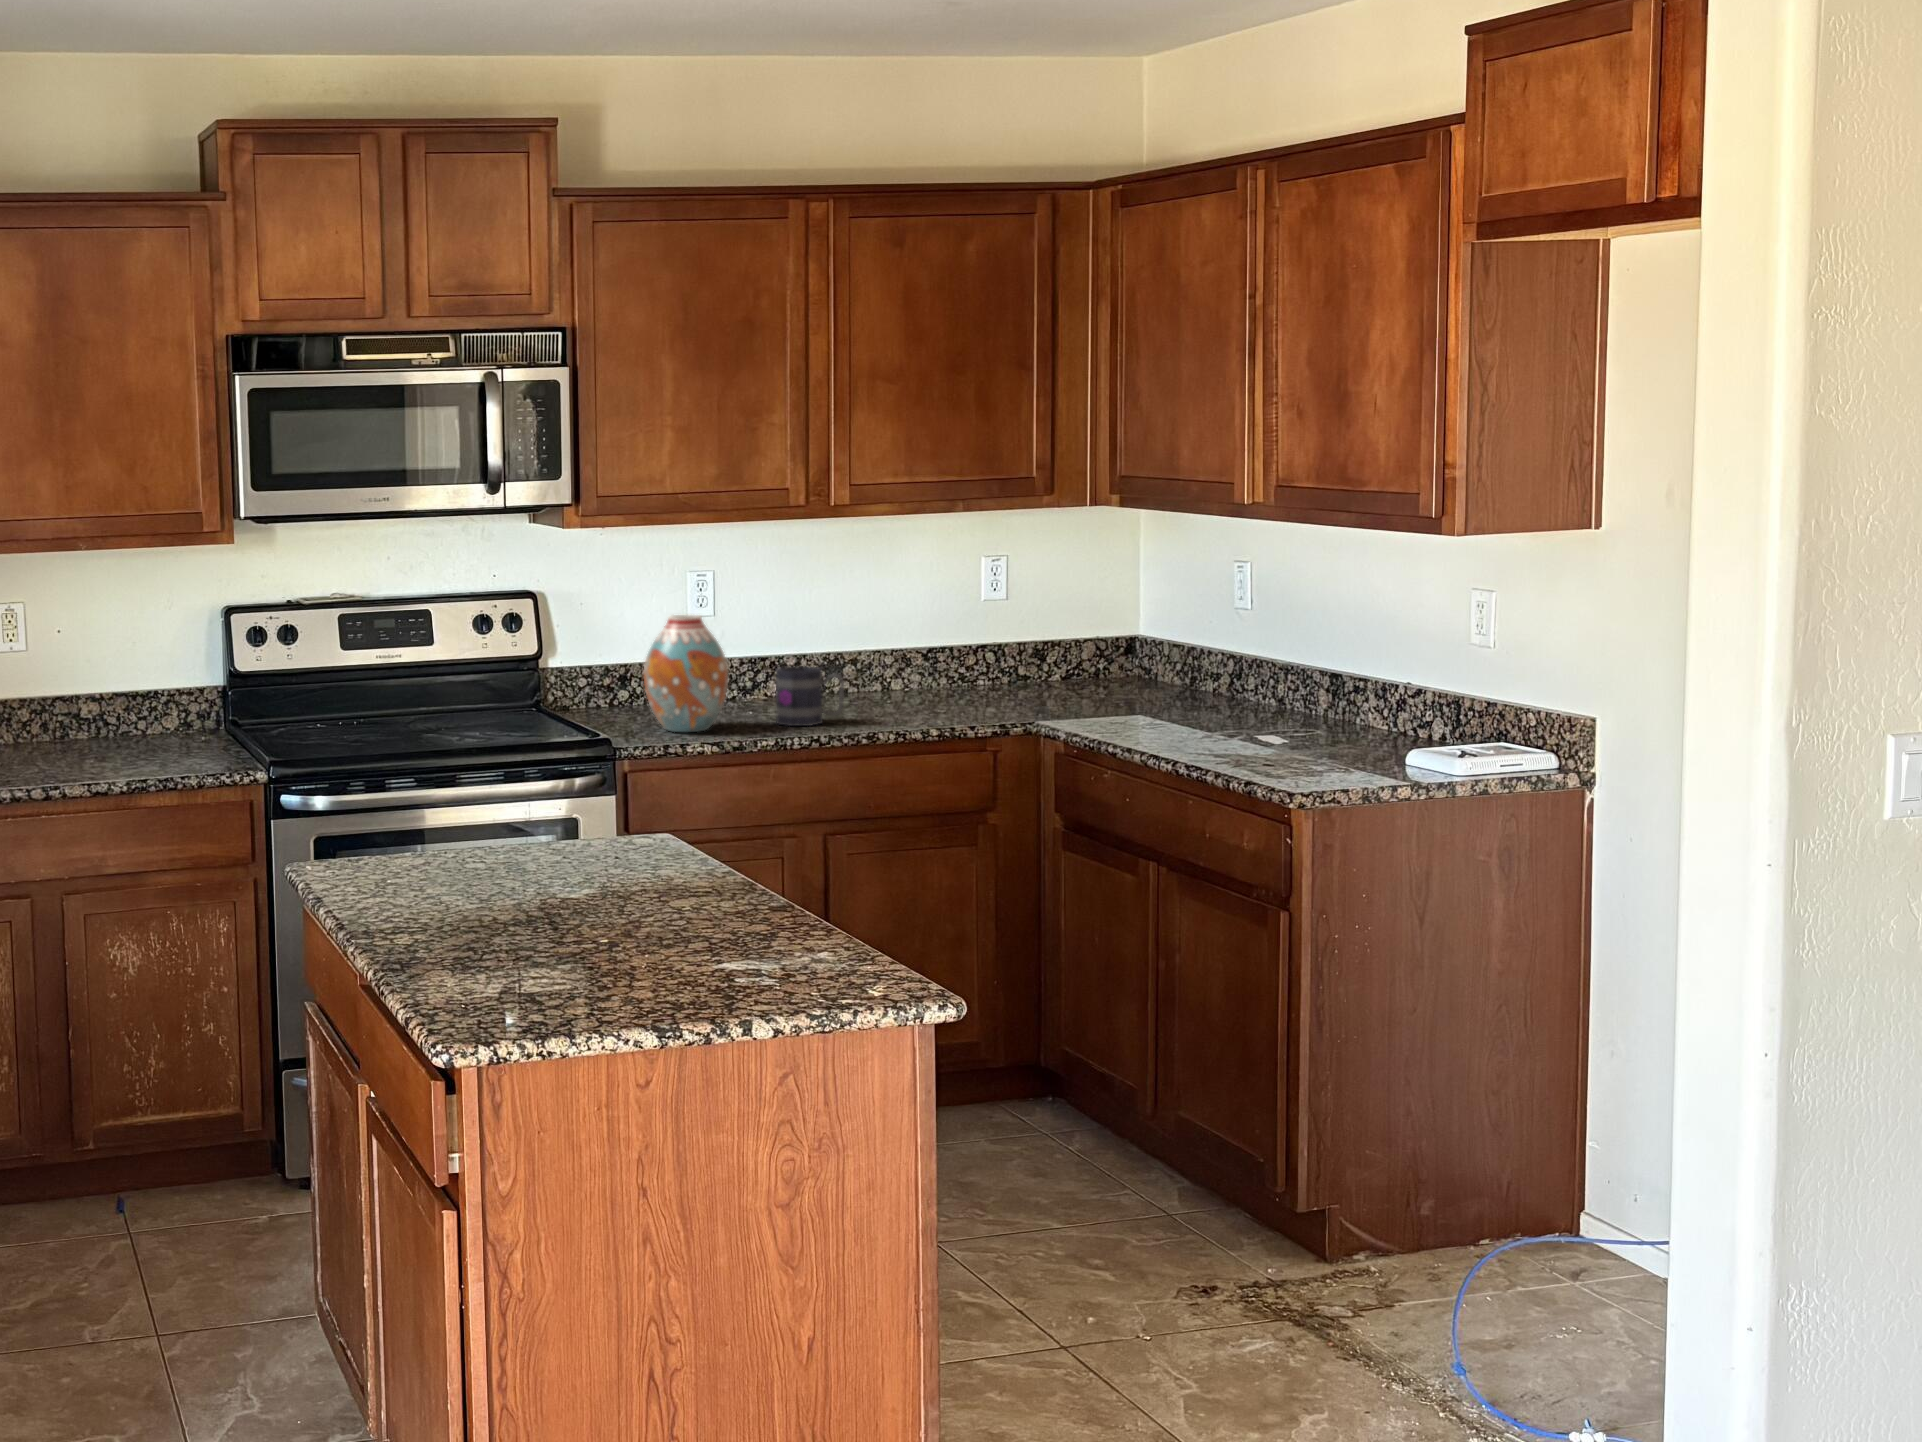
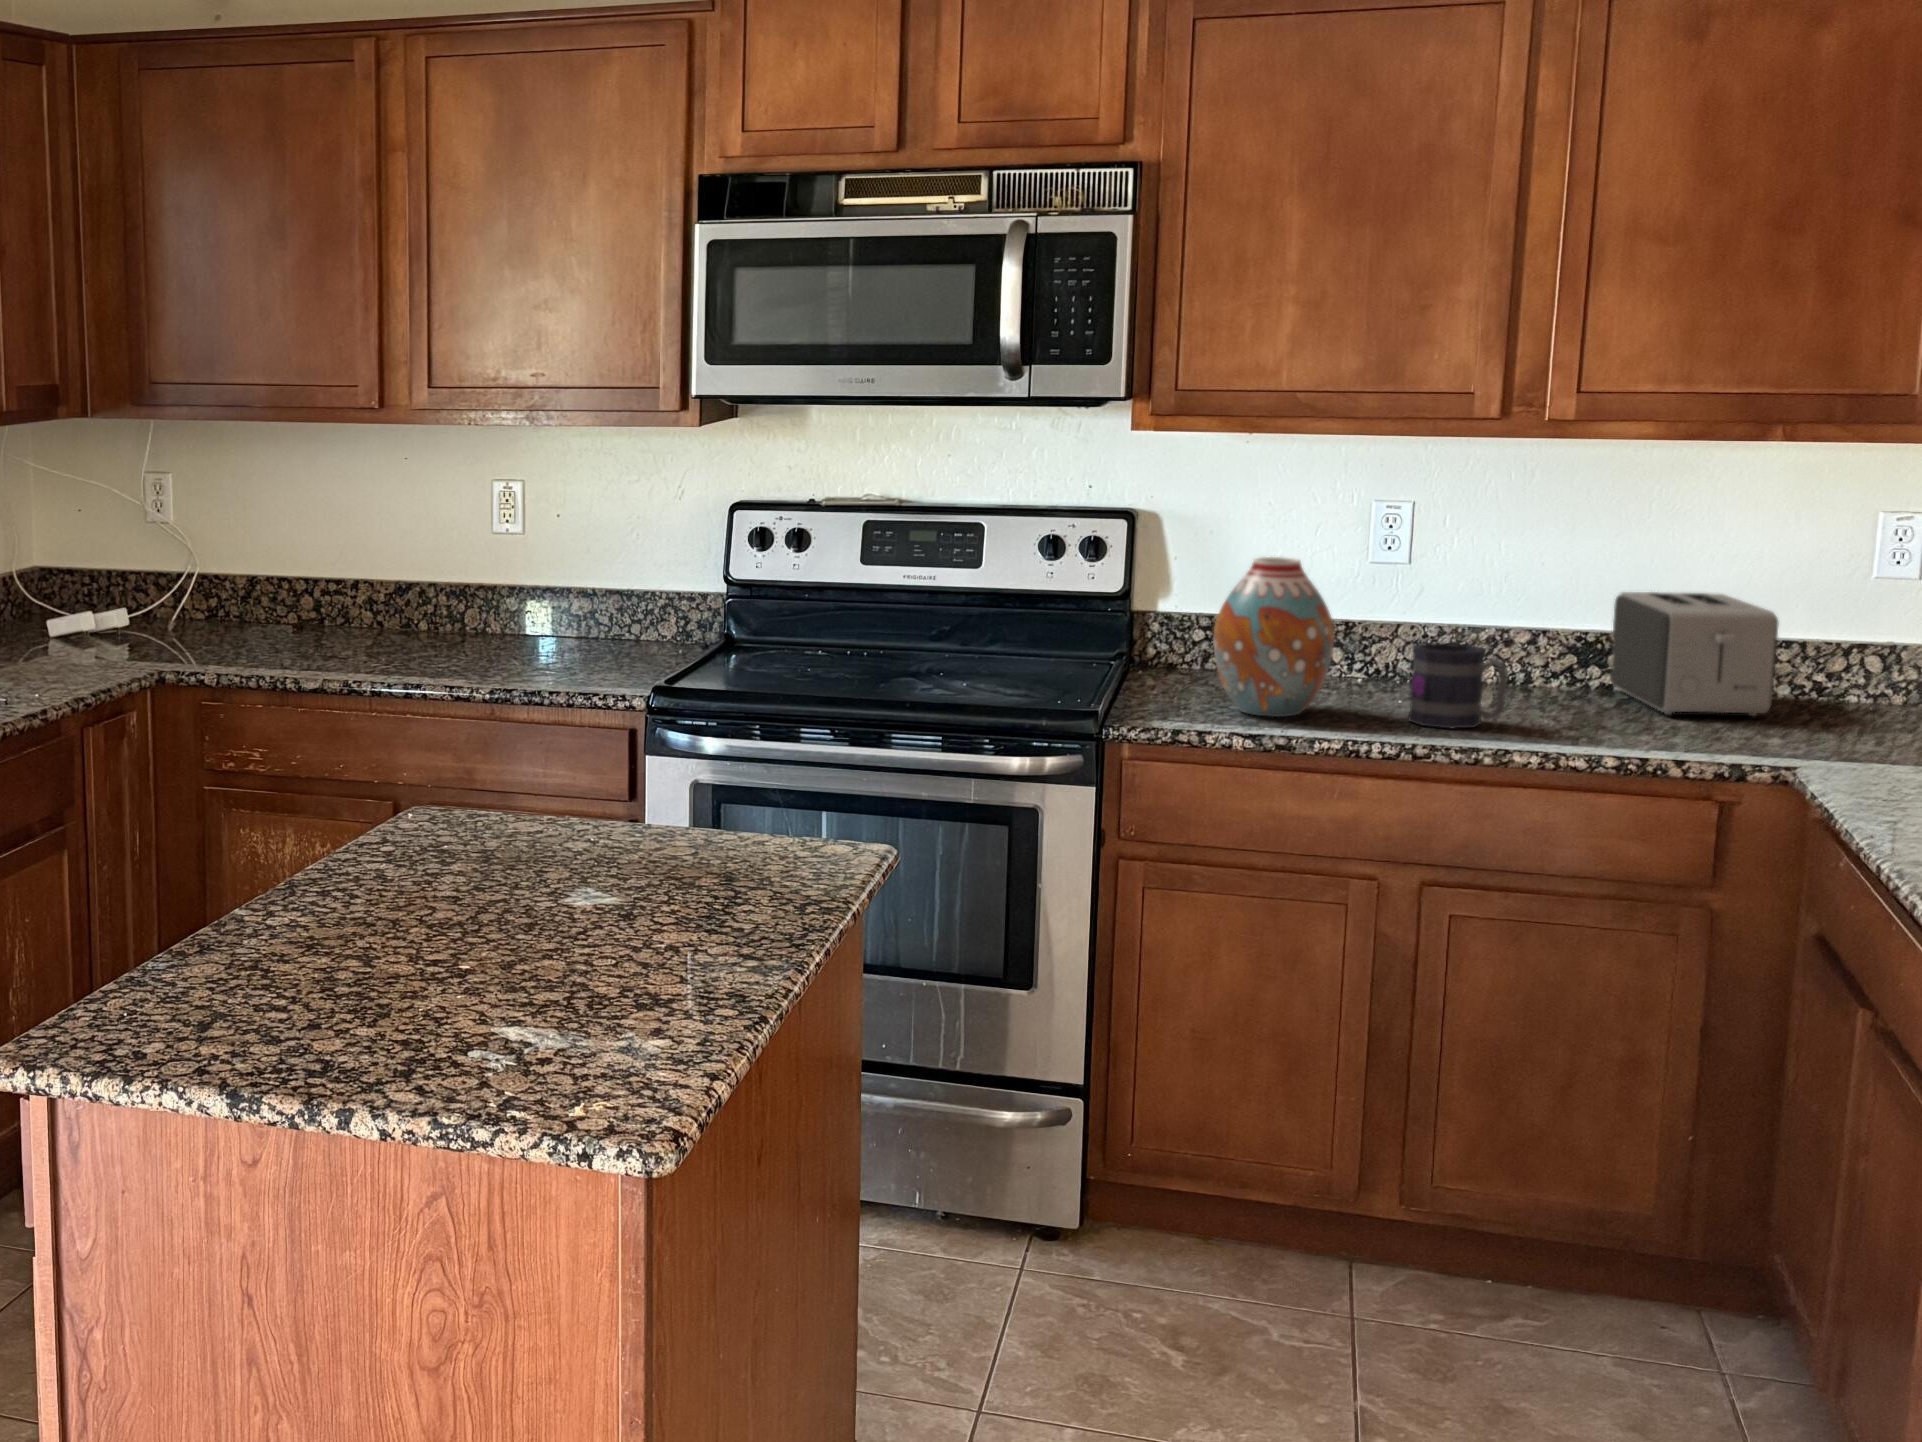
toaster: none [842,619,961,703] -> present [1610,592,1779,716]

